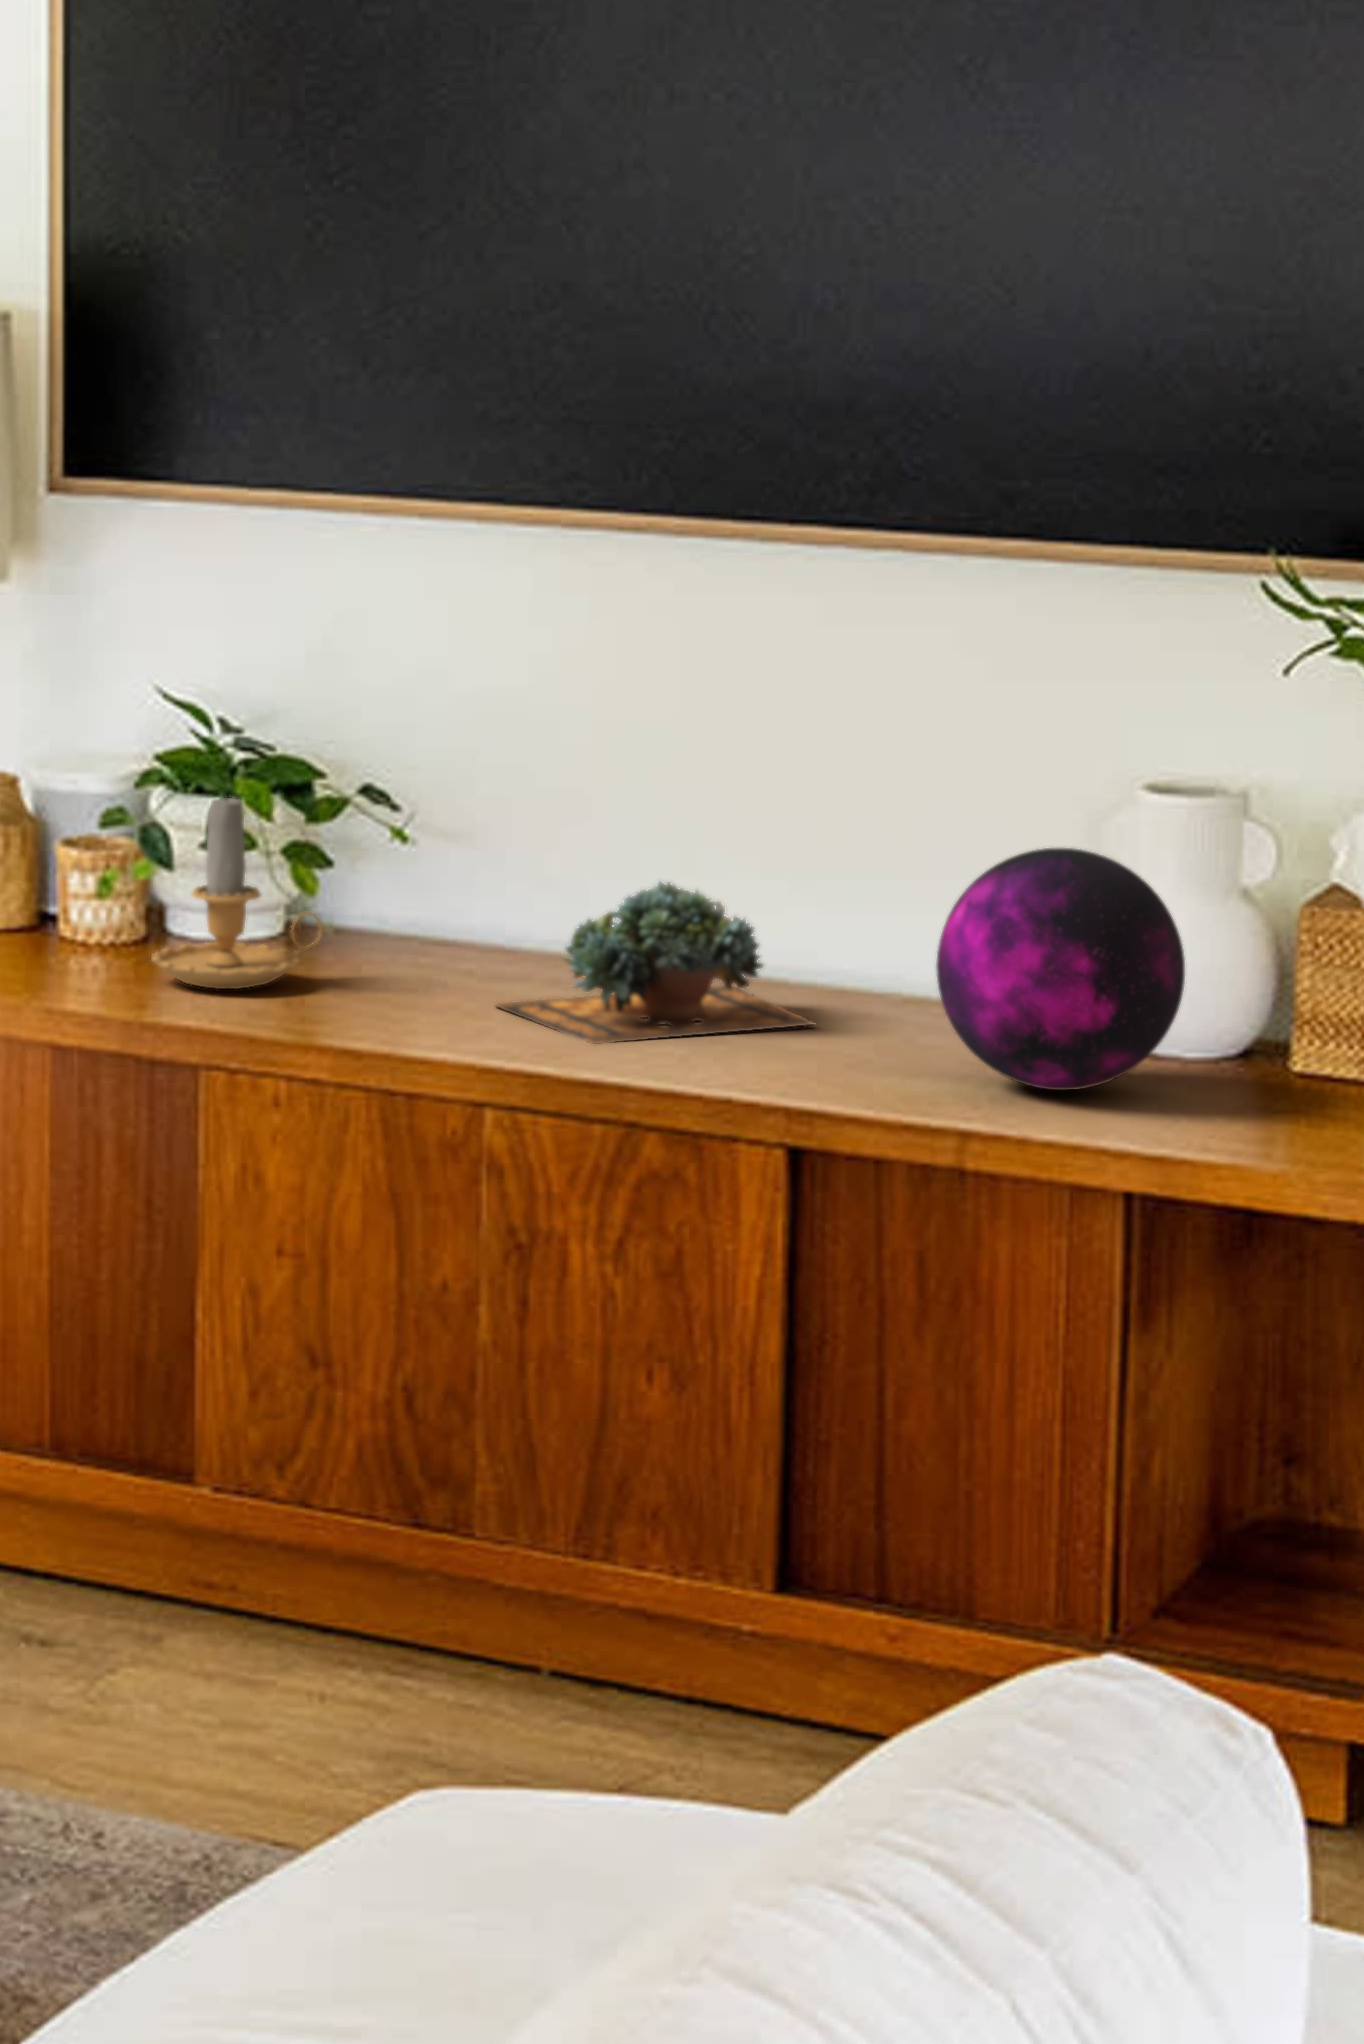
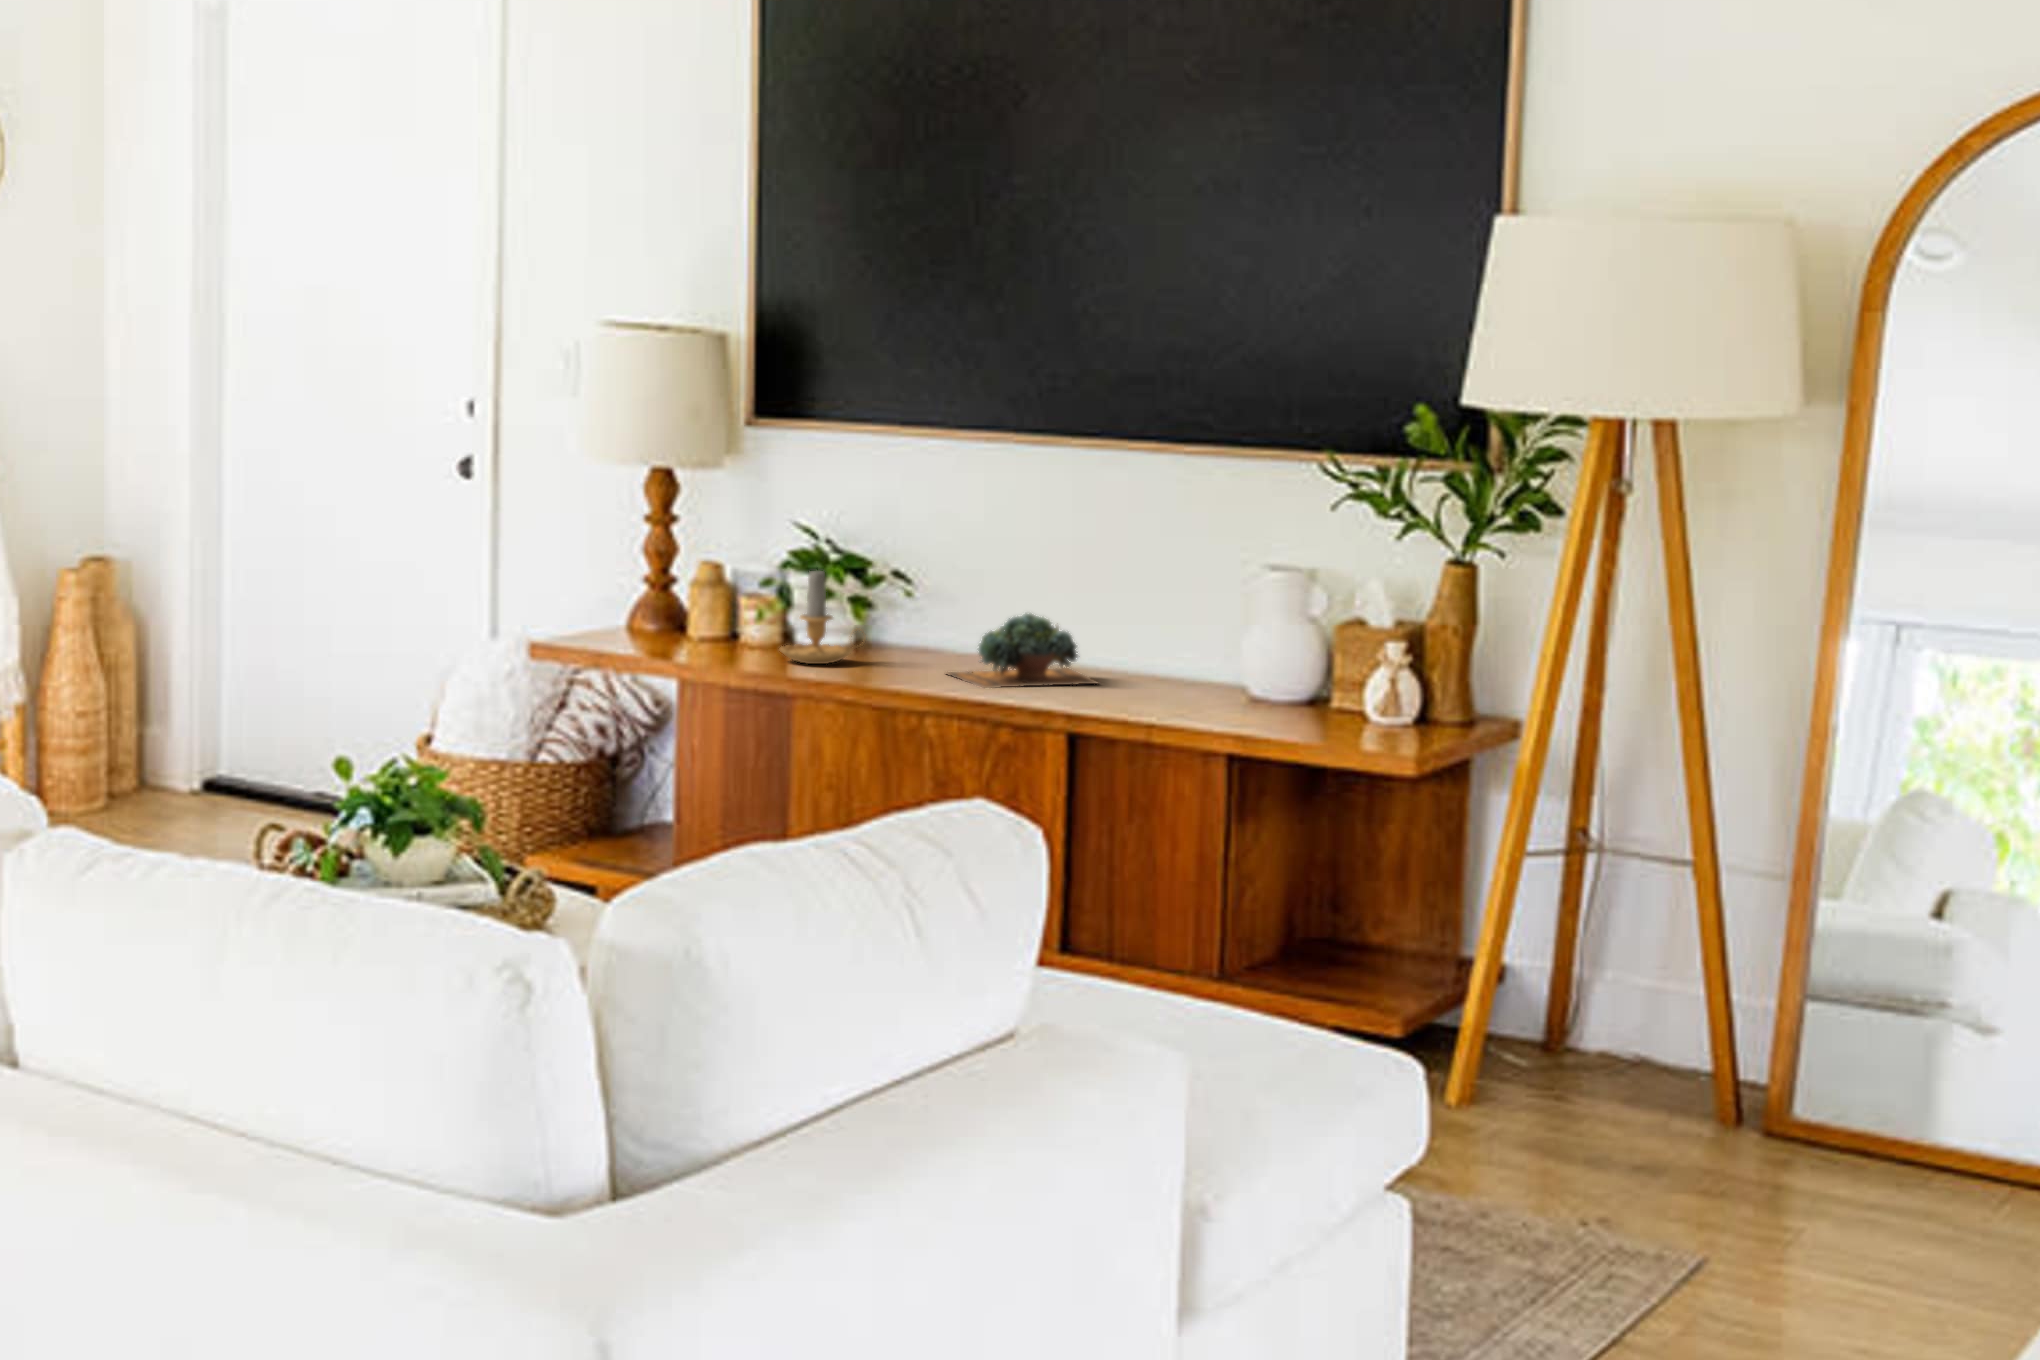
decorative orb: present [936,848,1185,1090] -> none [1144,591,1266,709]

